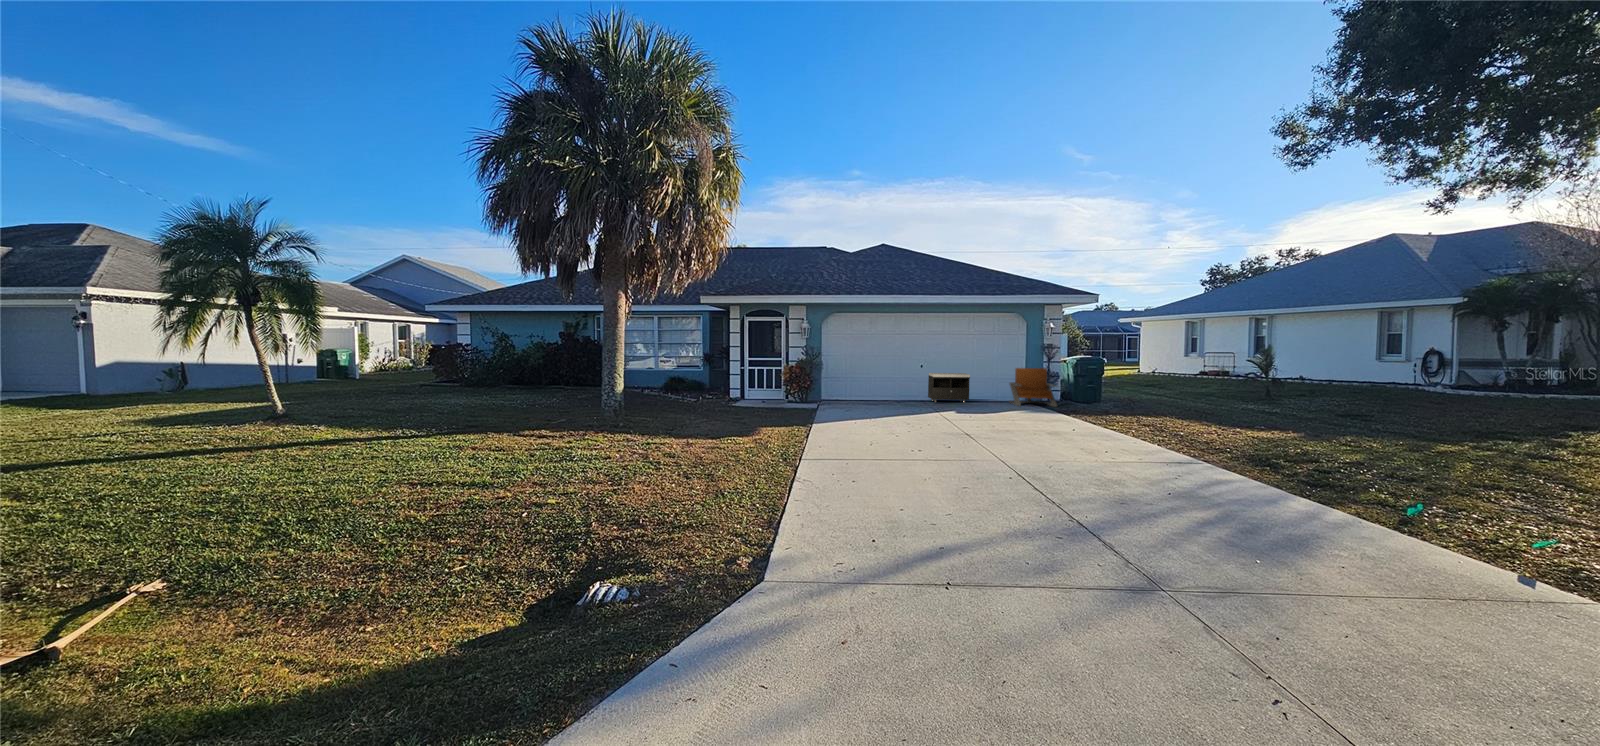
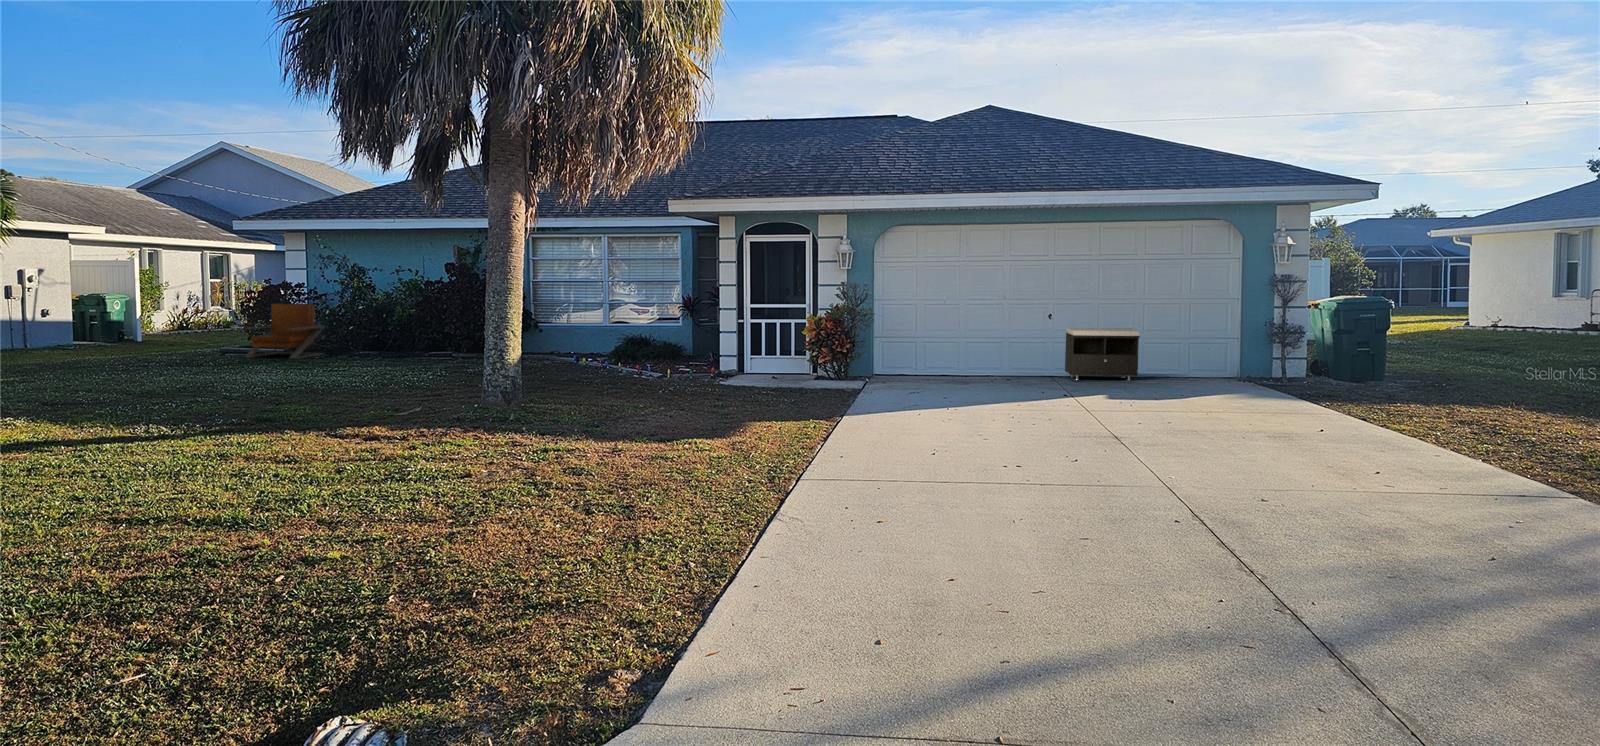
lounge chair: present [1009,368,1057,407] -> present [245,304,324,359]

